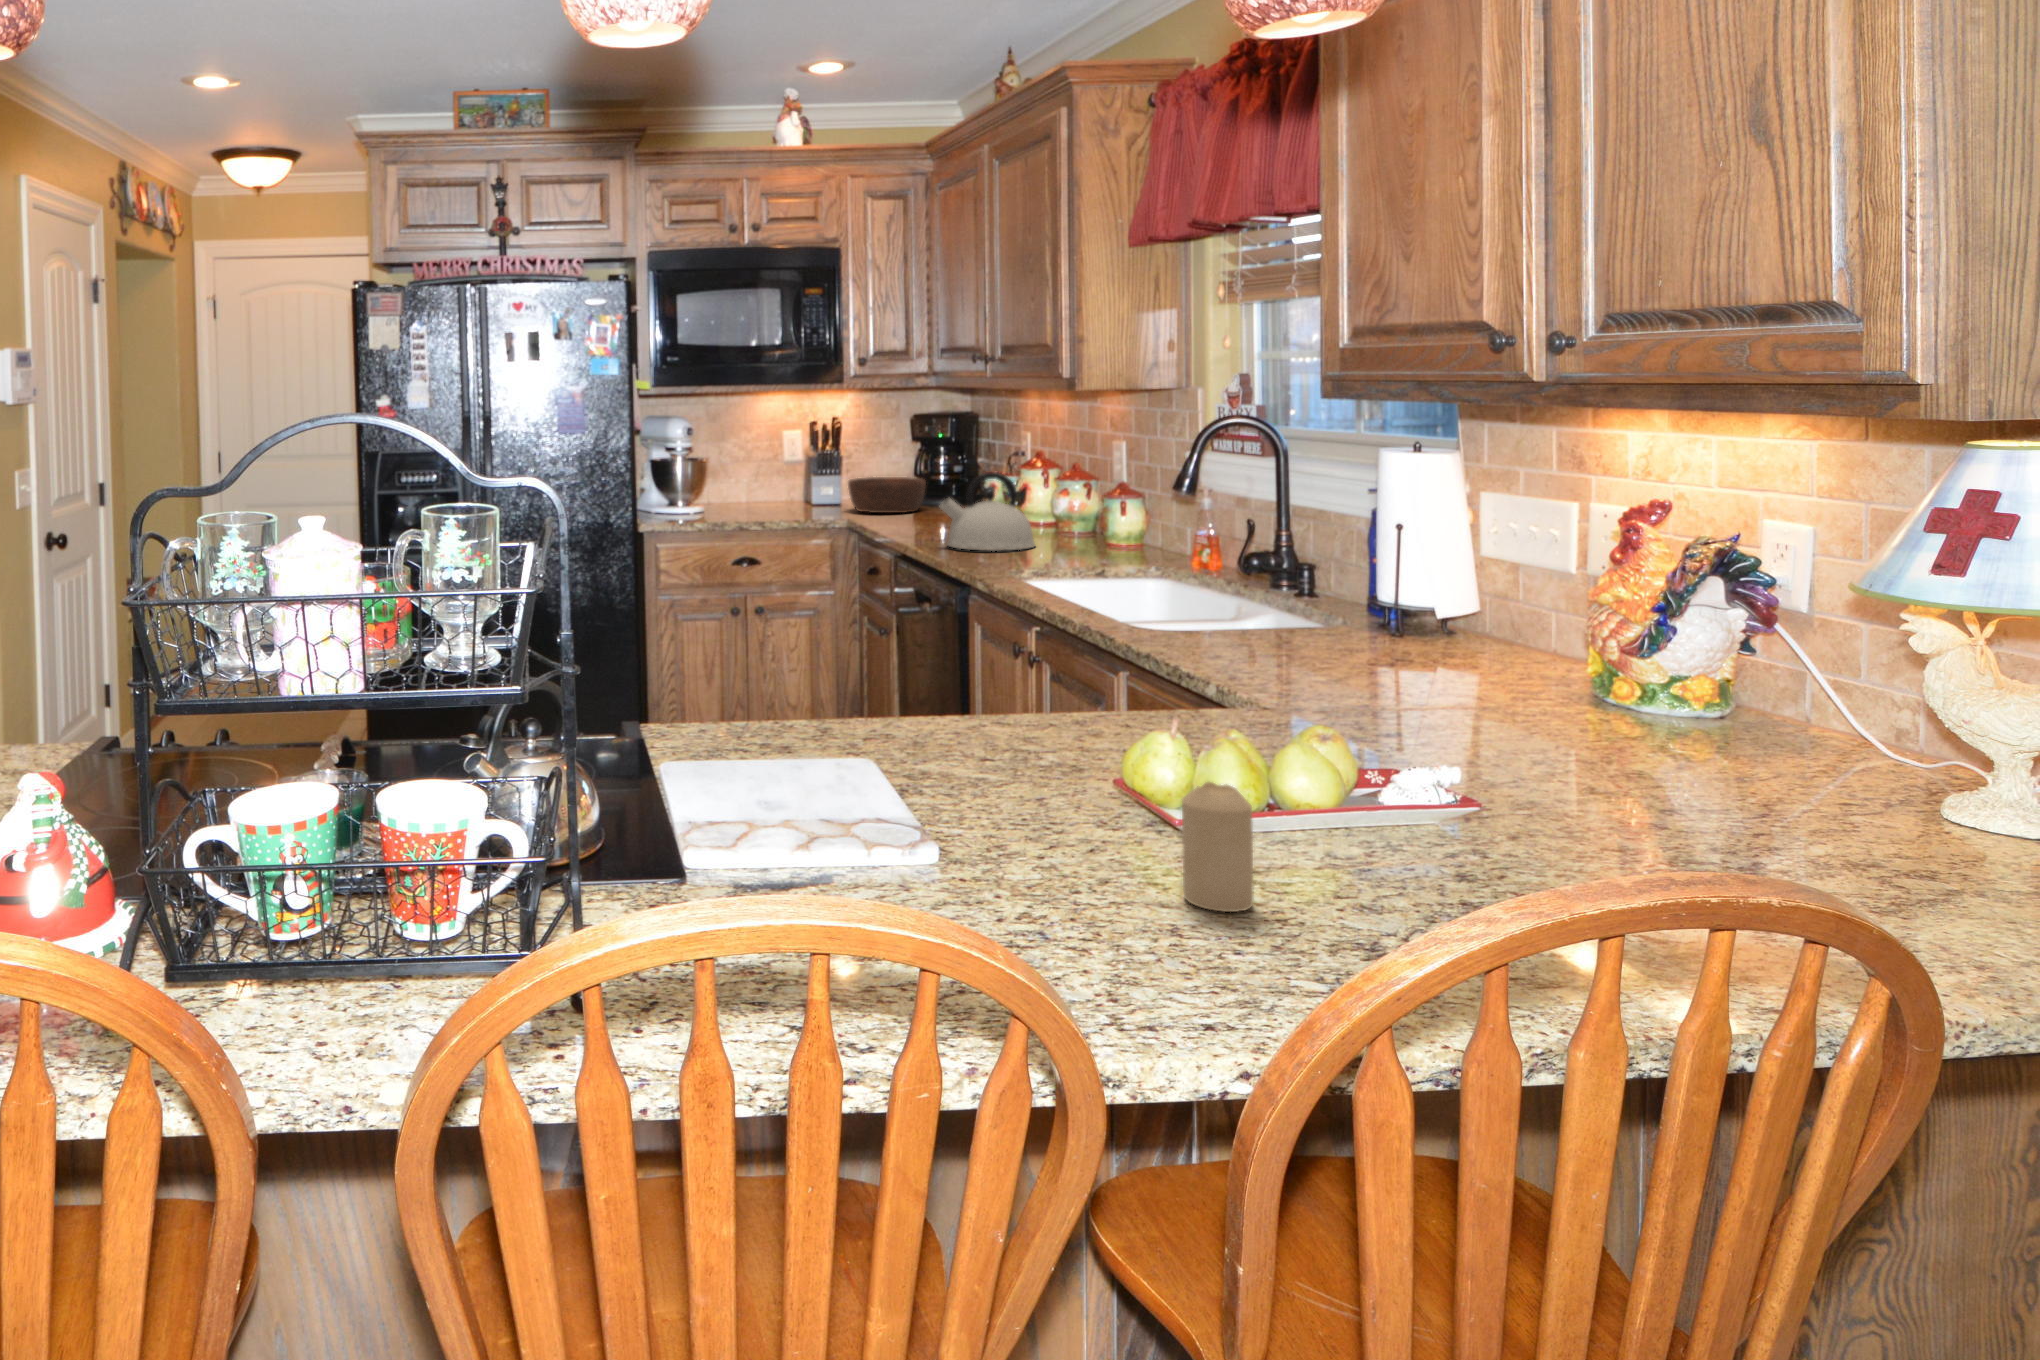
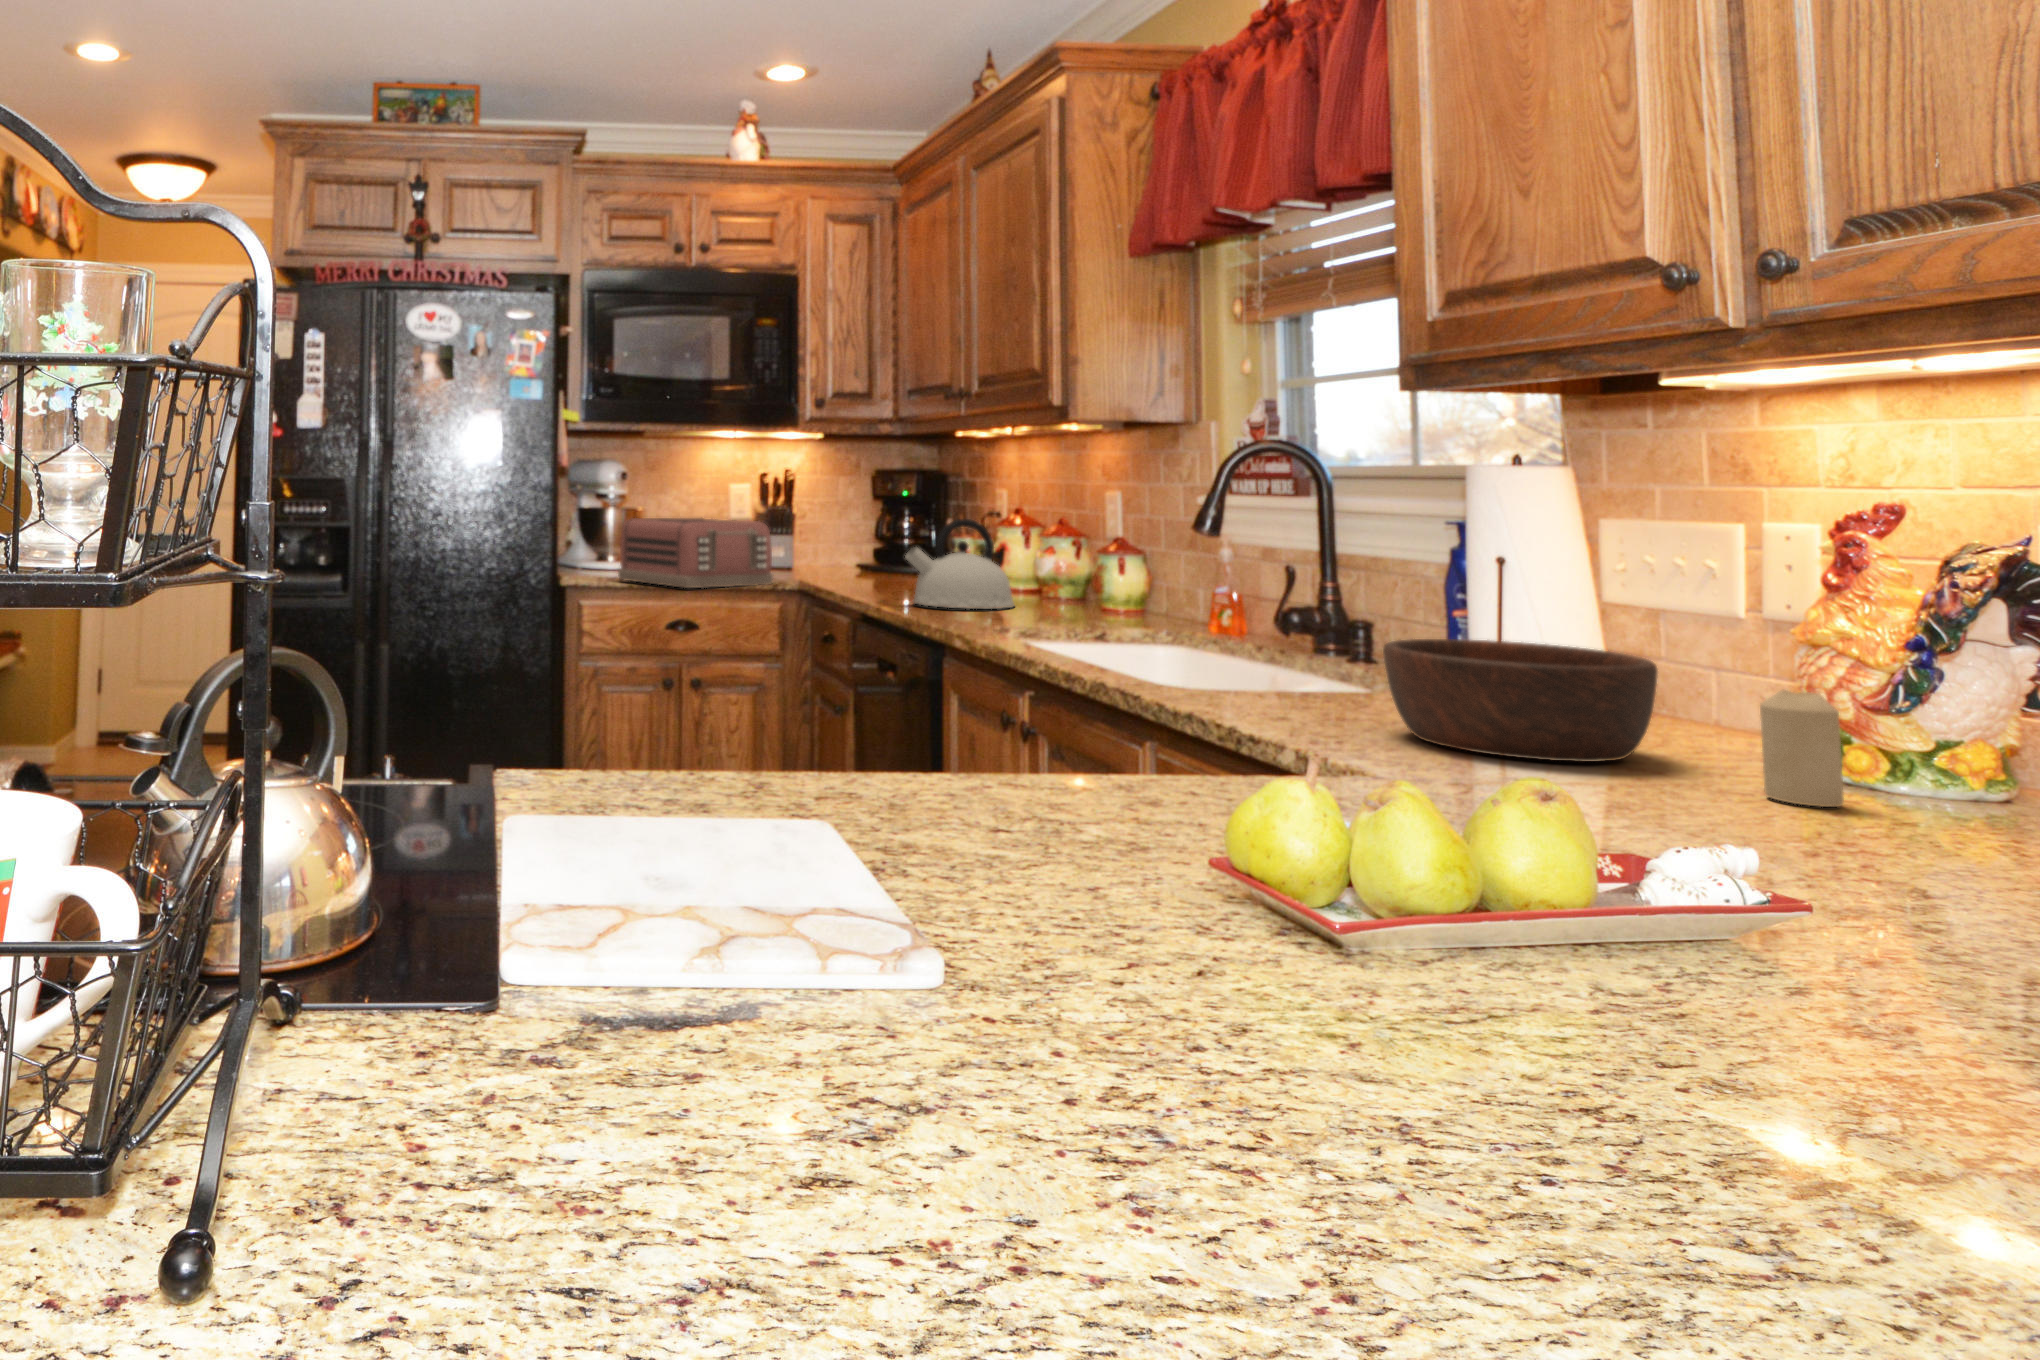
toaster: none [686,468,824,535] -> present [618,518,774,588]
wooden bowl: present [848,477,926,513] -> present [1383,639,1658,762]
candle: present [1182,782,1254,912] -> present [1760,689,1844,807]

